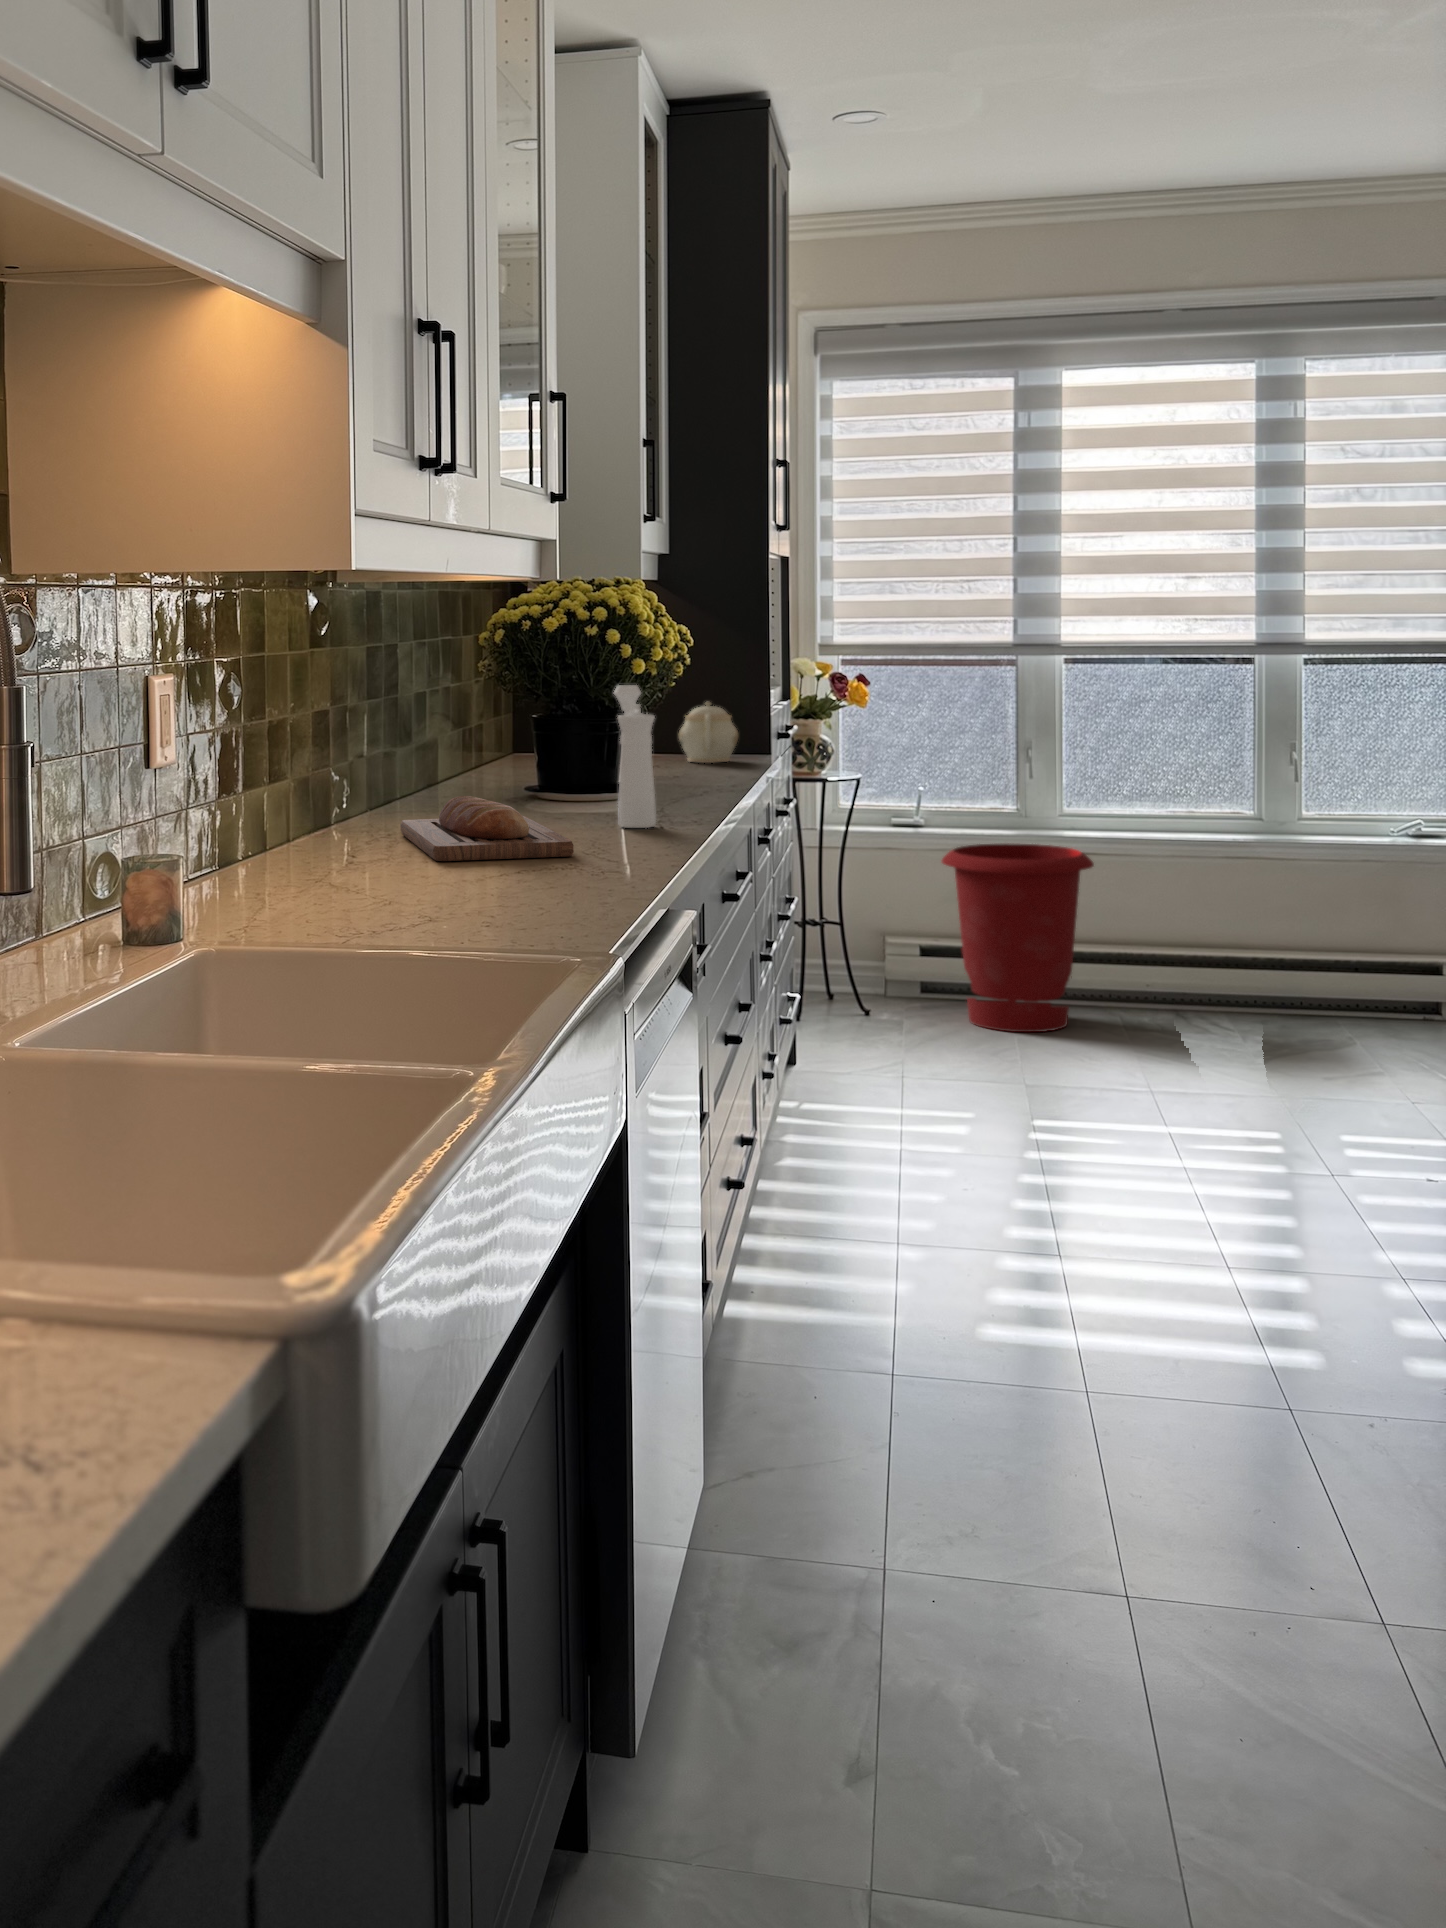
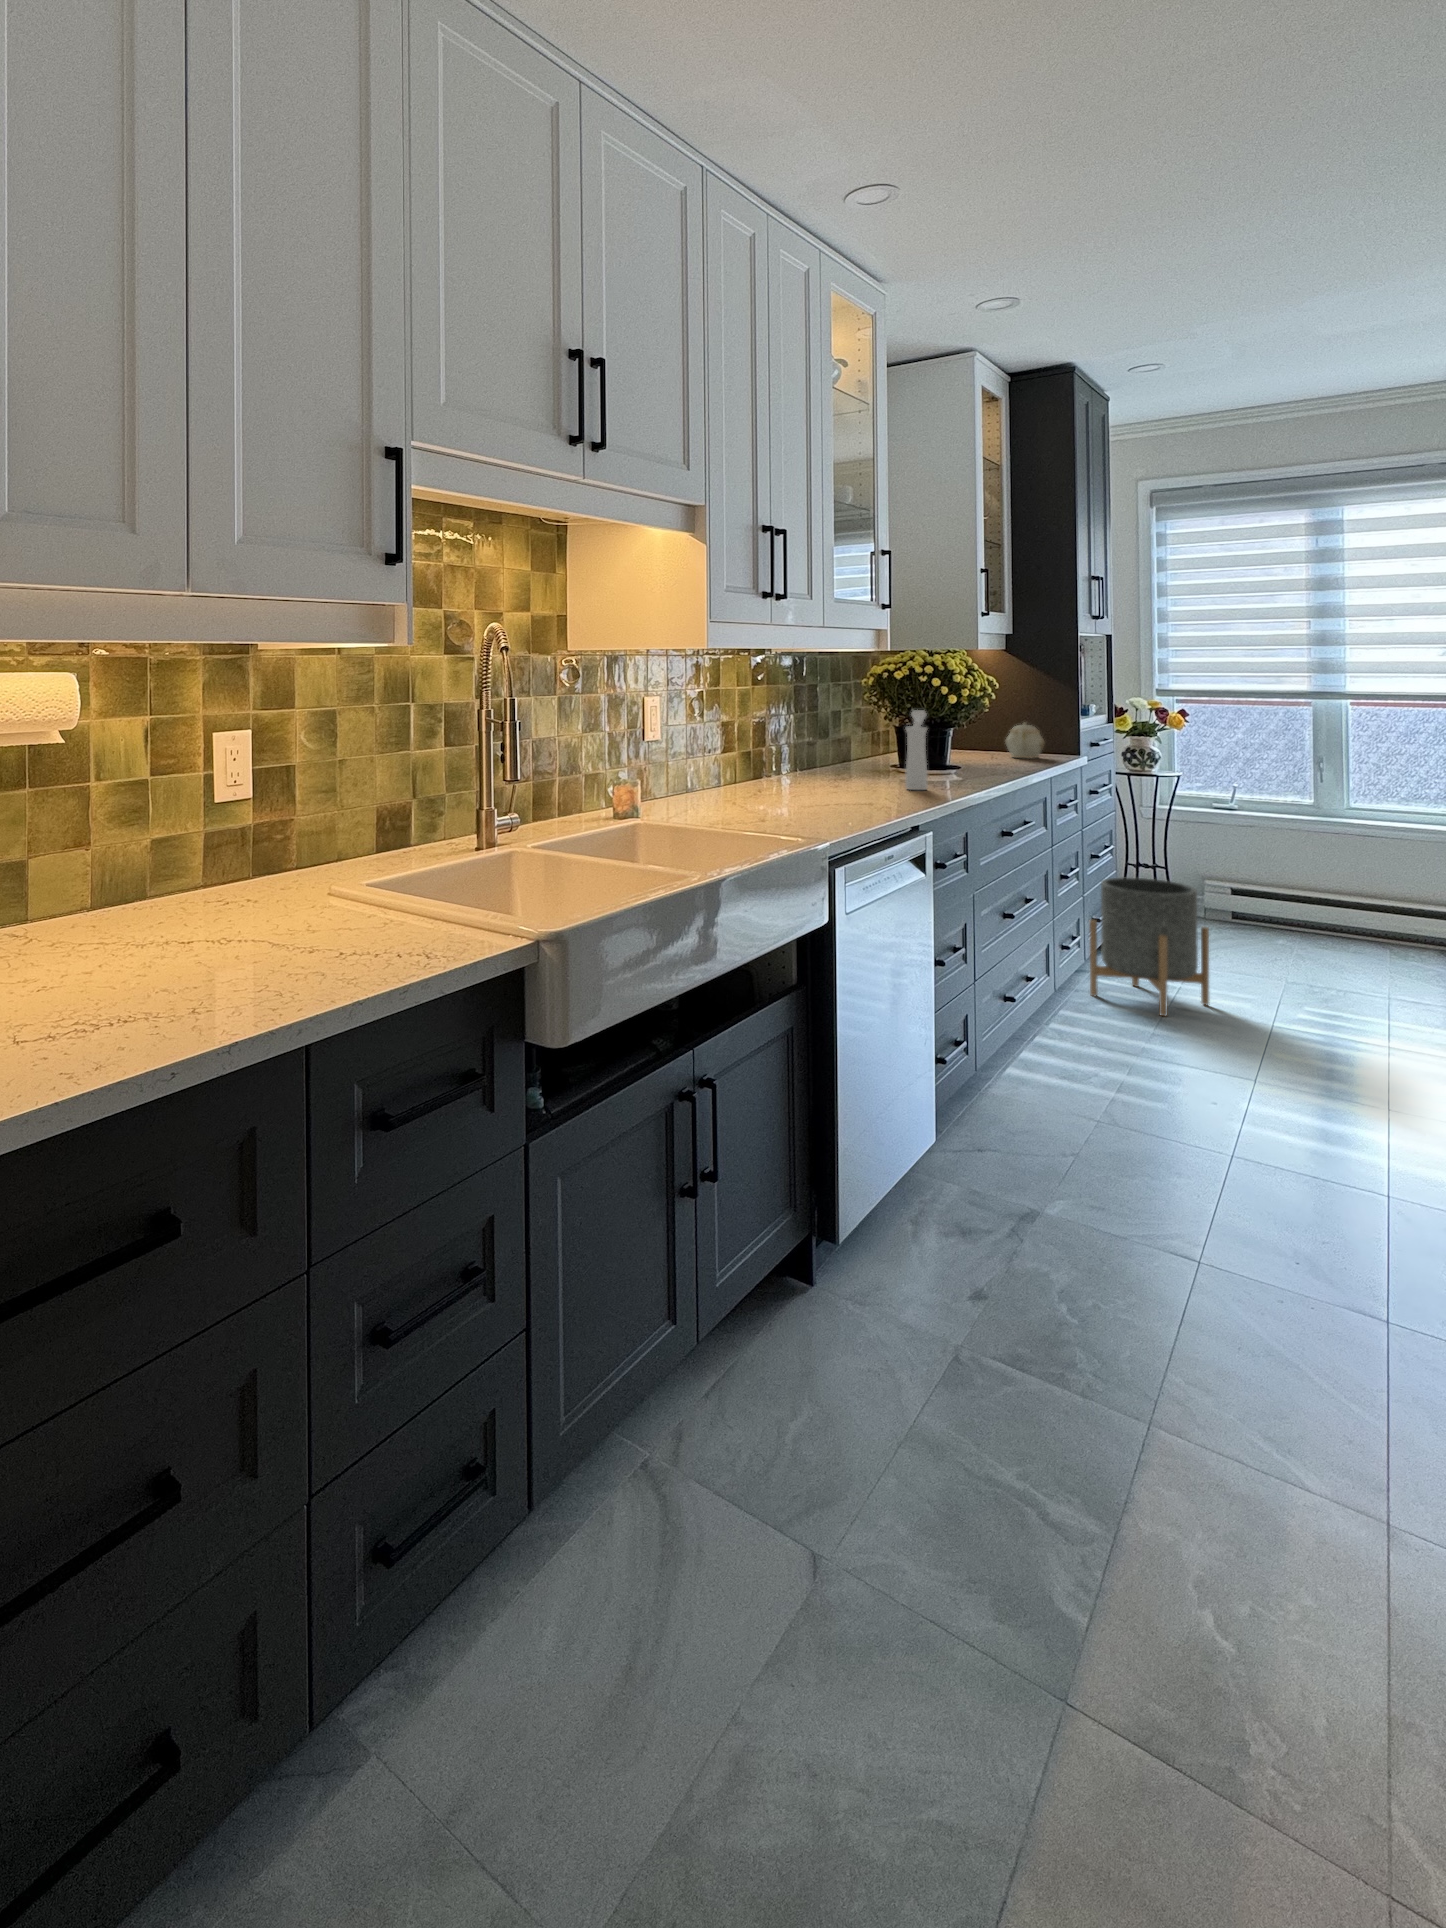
bread loaf: present [400,796,574,861] -> none [776,766,855,801]
waste bin: present [942,843,1094,1032] -> none [1237,824,1358,953]
planter: none [801,945,963,1161] -> present [1090,878,1209,1016]

